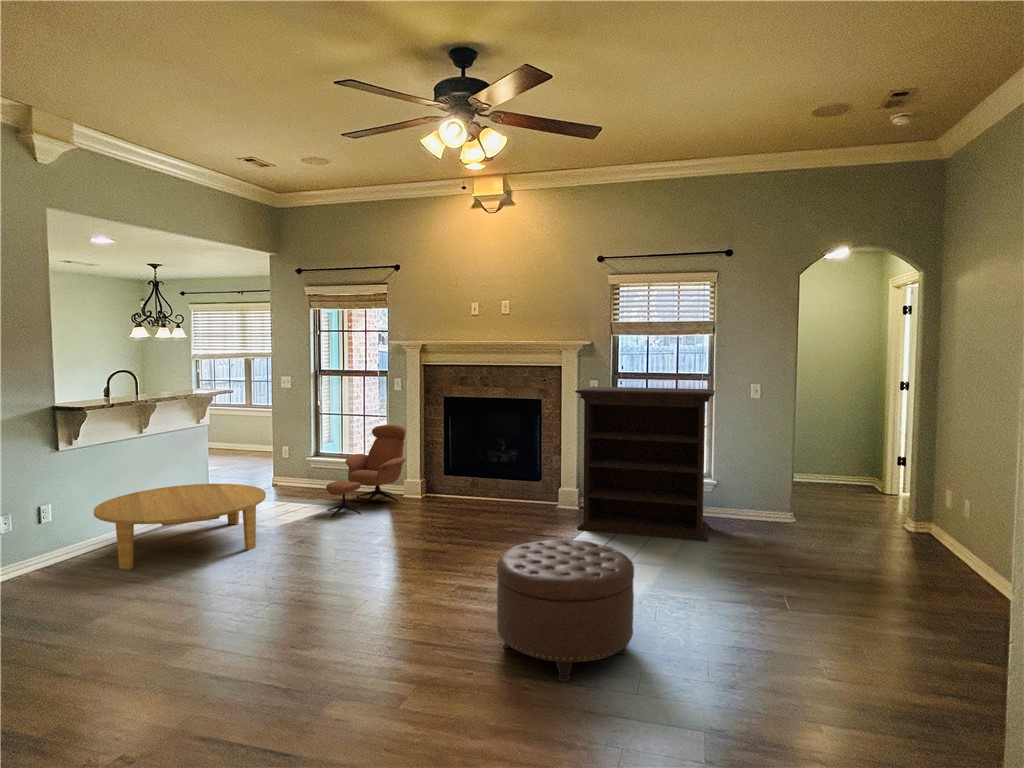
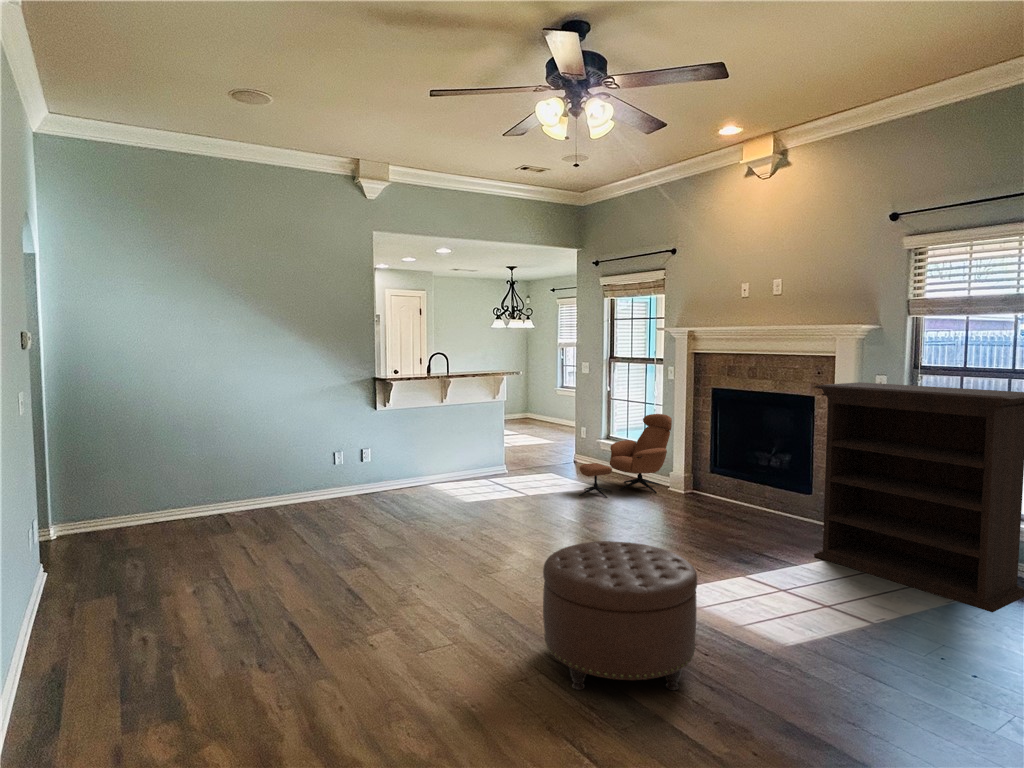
coffee table: present [94,484,266,569] -> none [390,449,515,509]

